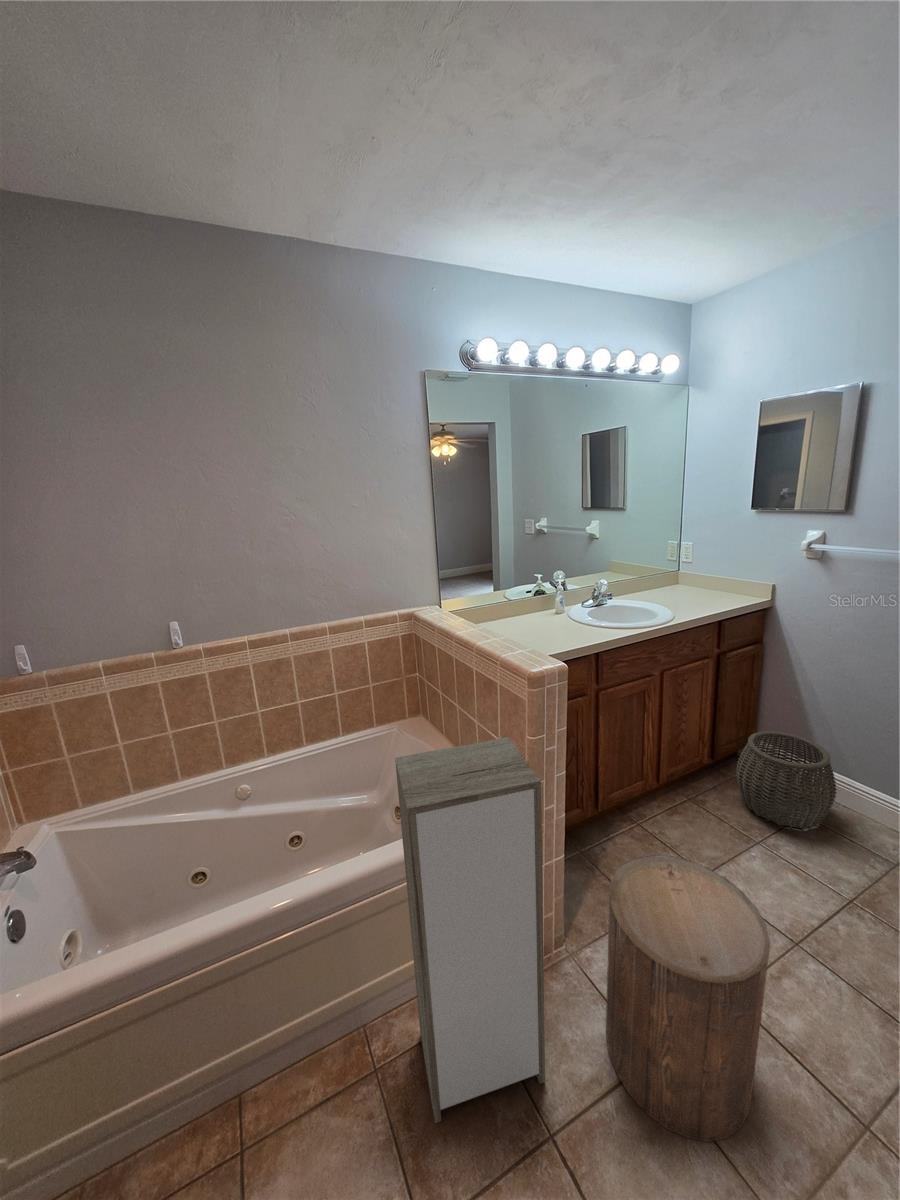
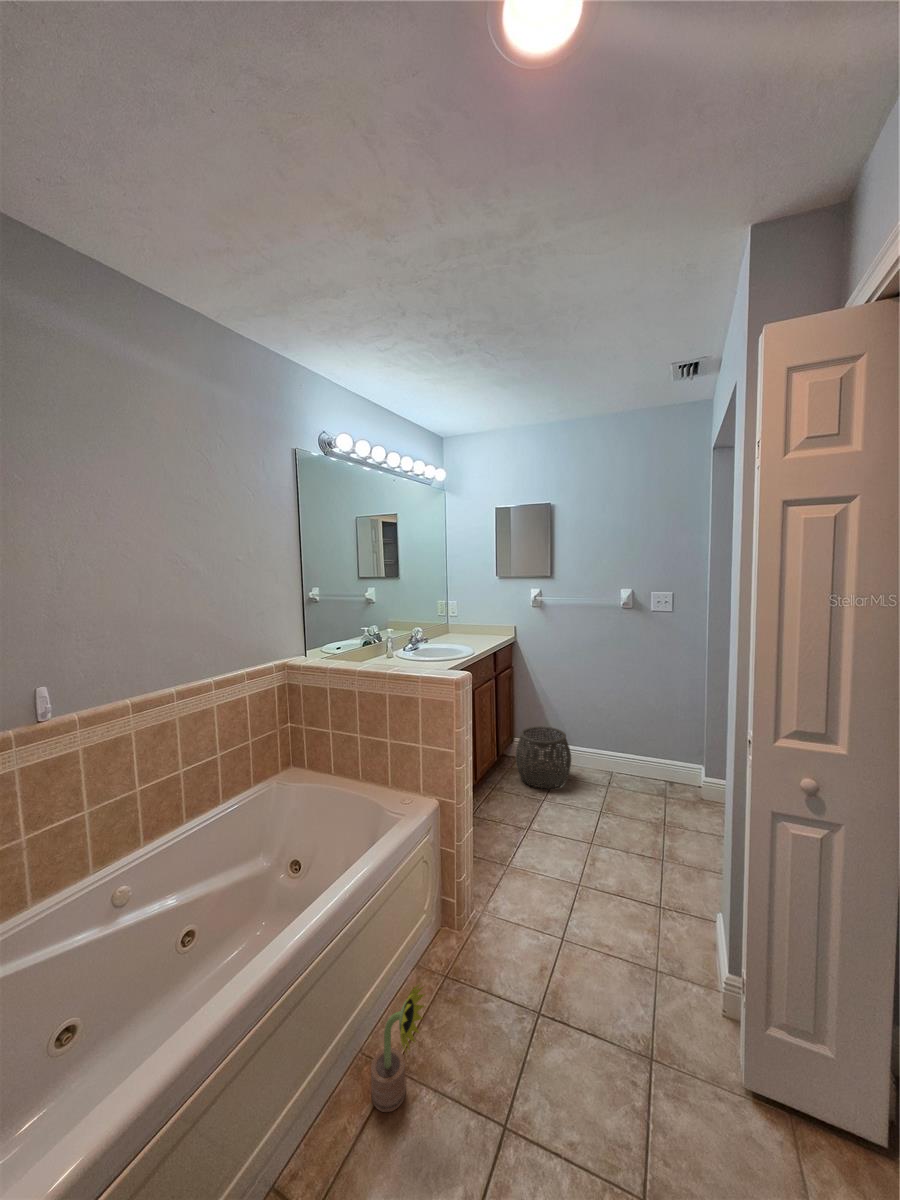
storage cabinet: present [395,737,545,1123] -> none [407,723,516,1062]
stool: present [606,855,770,1142] -> none [523,792,617,966]
decorative plant: none [326,1018,389,1113] -> present [371,984,425,1112]

